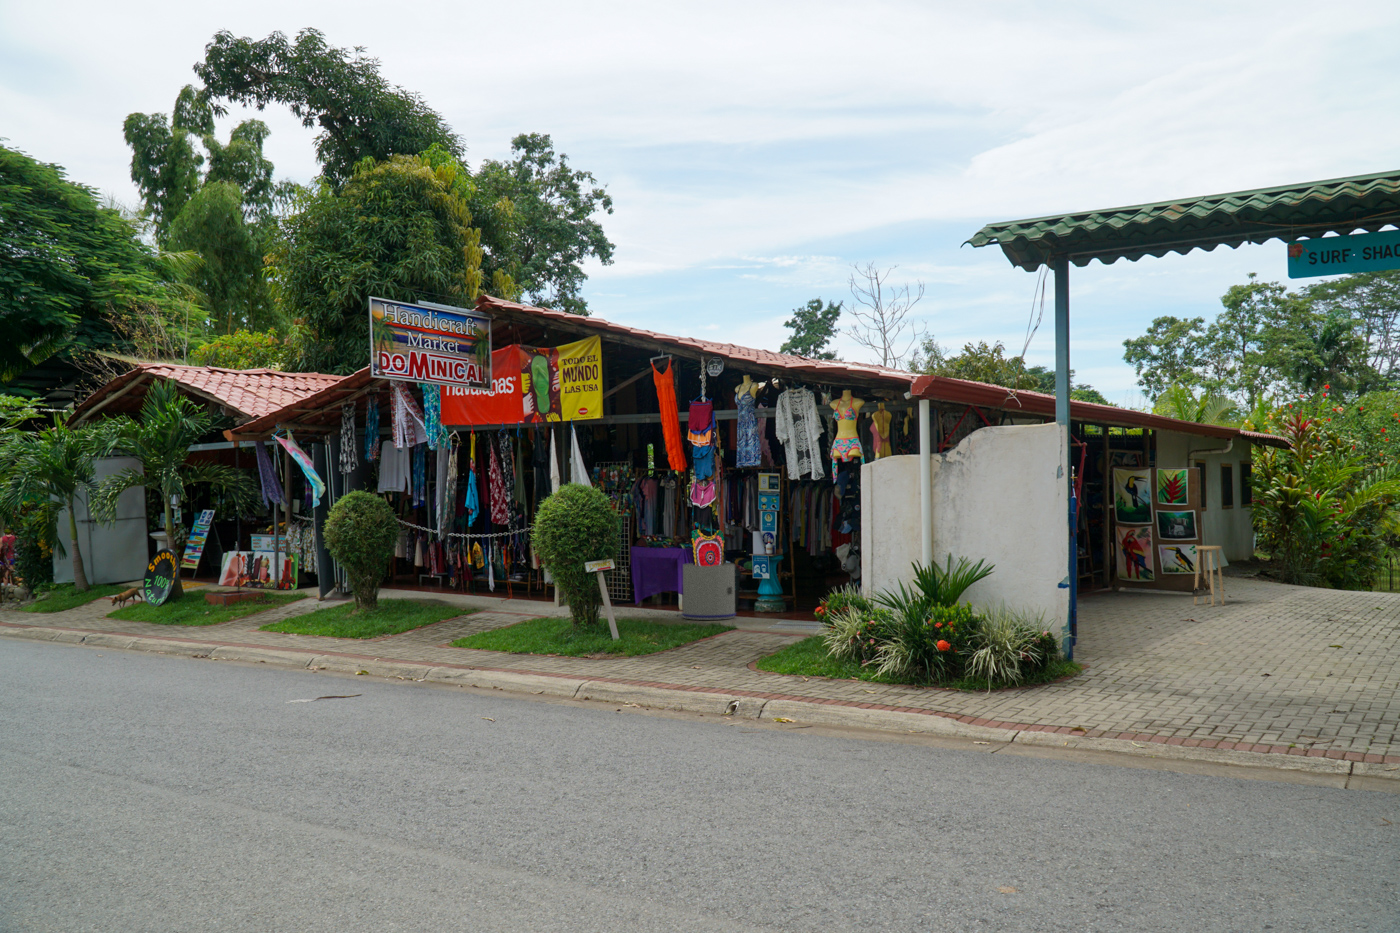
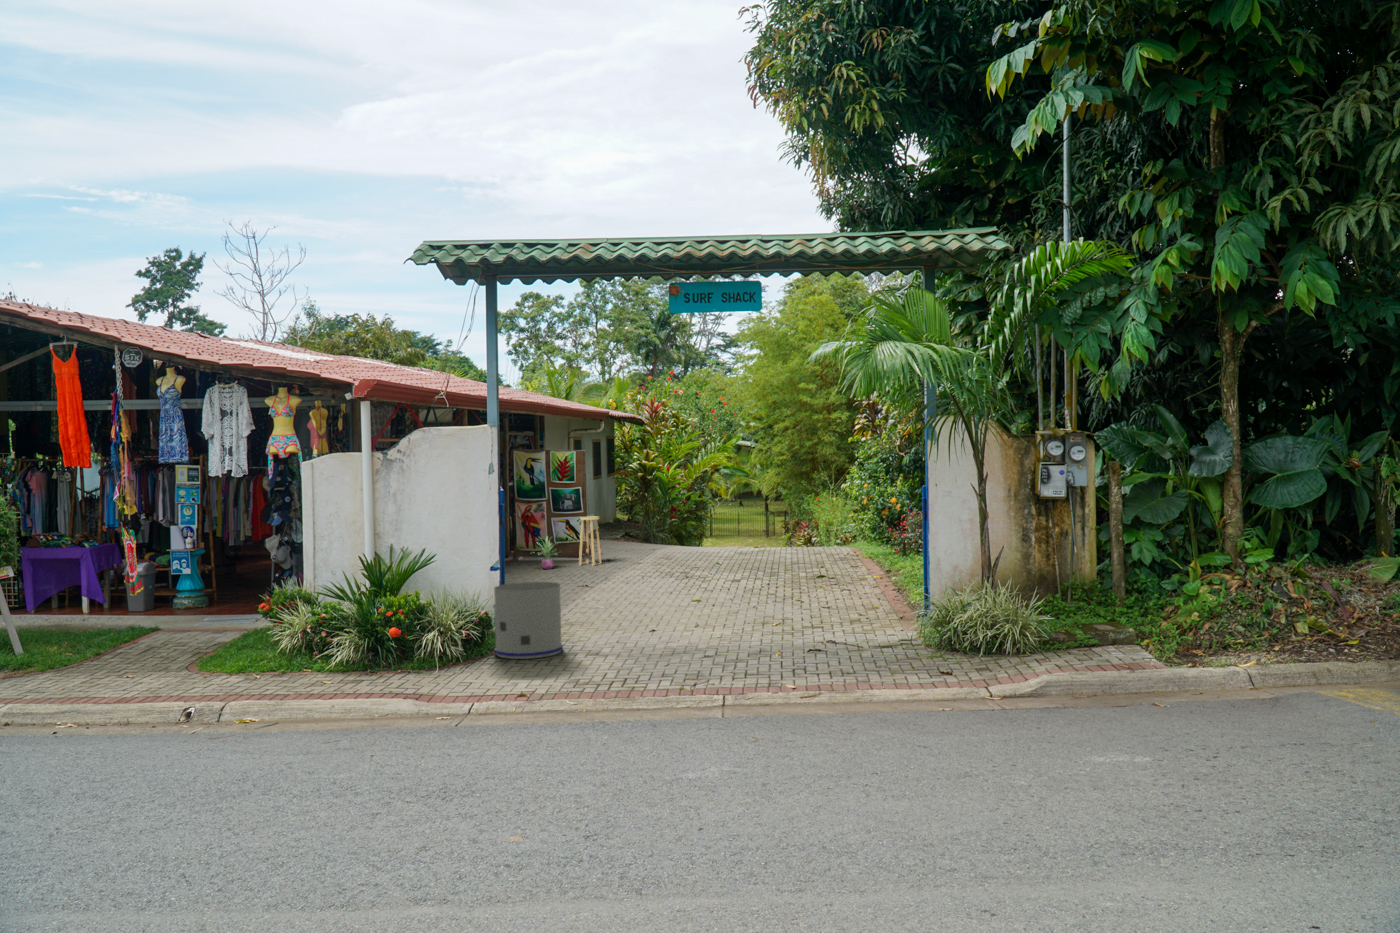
trash can: present [682,563,736,620] -> present [494,582,563,659]
decorative plant: none [1127,566,1174,606] -> present [542,537,554,569]

